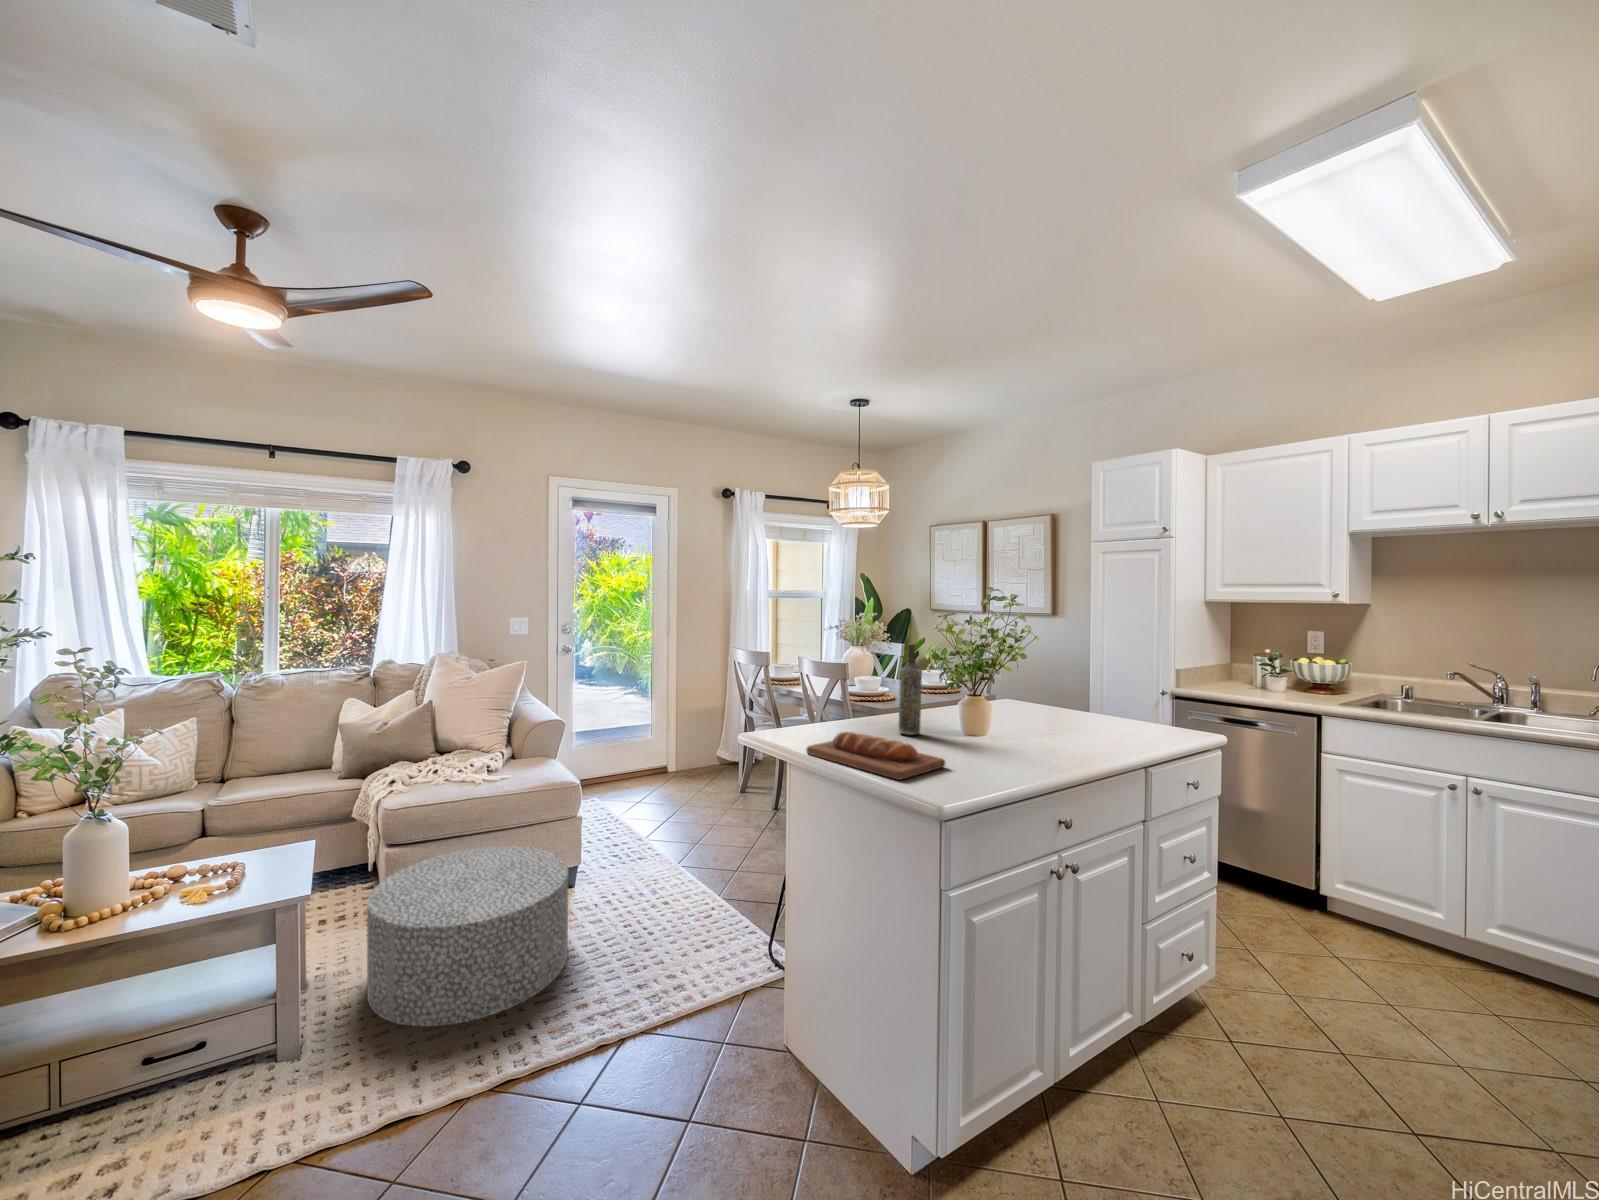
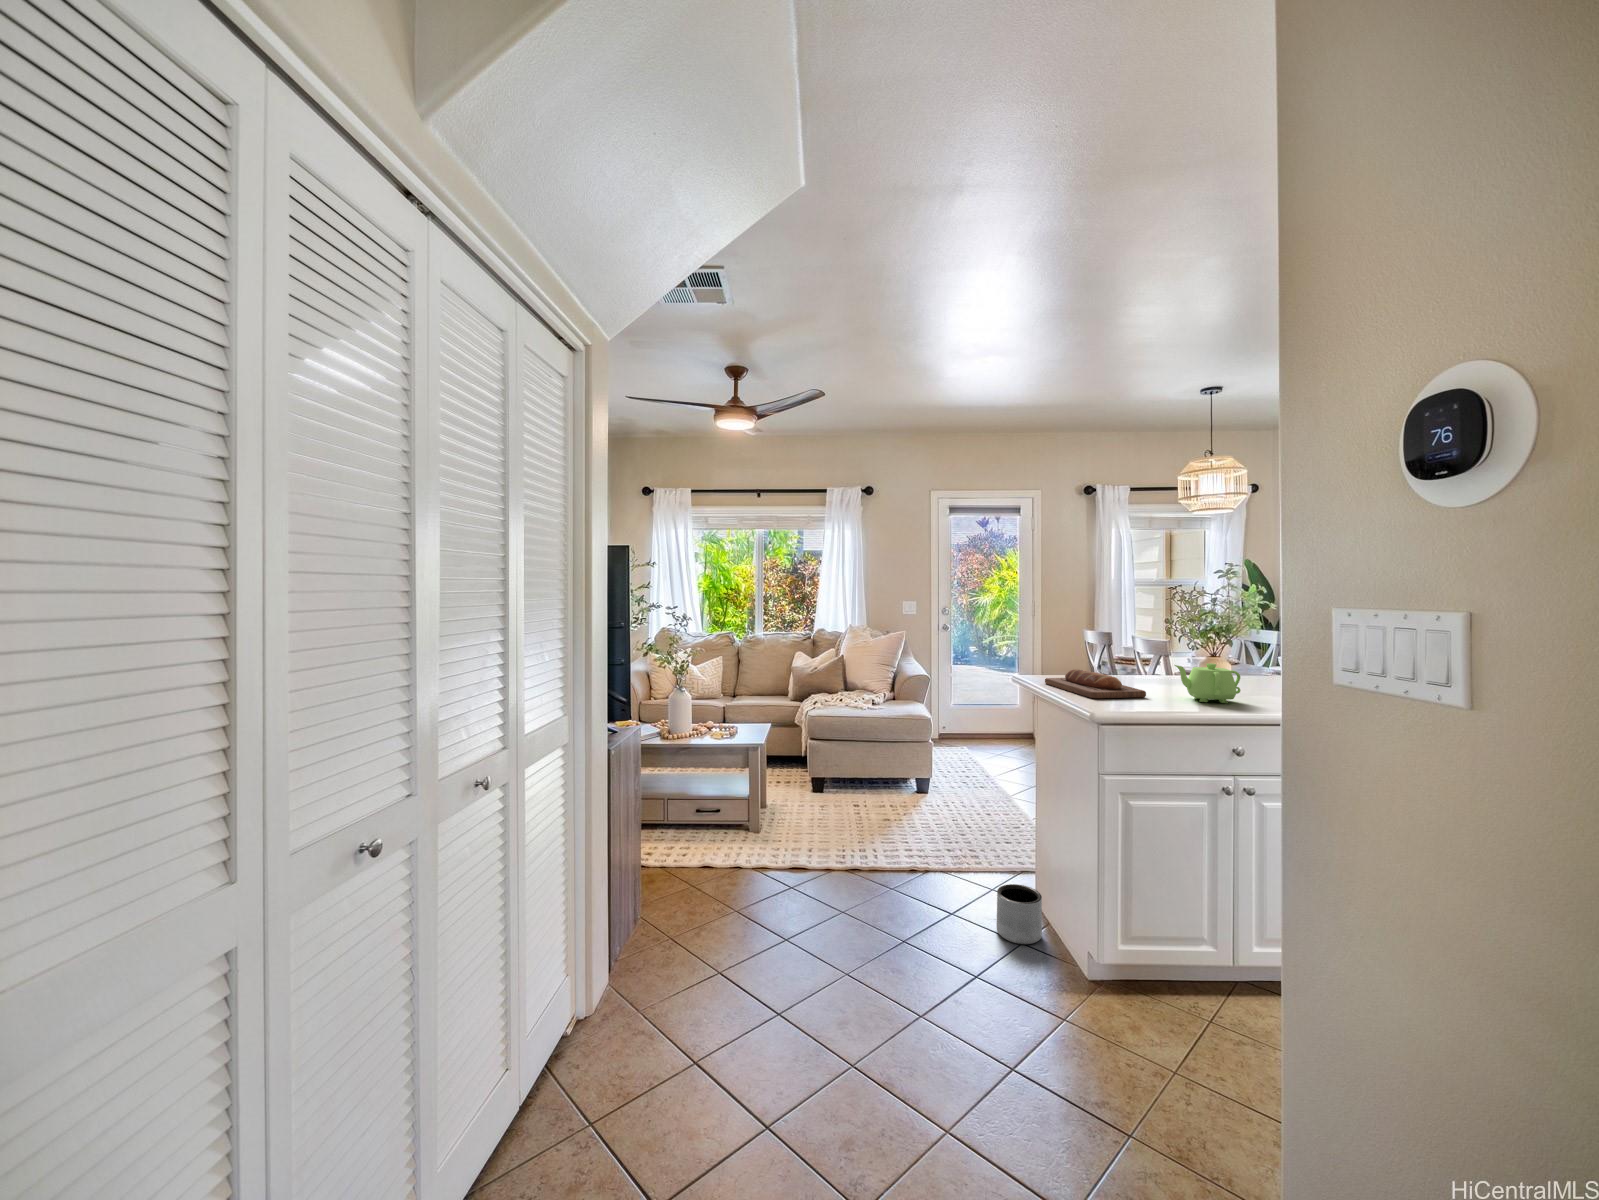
bottle: present [899,643,922,735] -> none [1144,607,1166,682]
teapot: none [973,718,1035,767] -> present [1175,663,1241,703]
ottoman: present [367,846,568,1026] -> none [794,748,911,842]
planter: none [761,1047,824,1148] -> present [997,884,1042,944]

